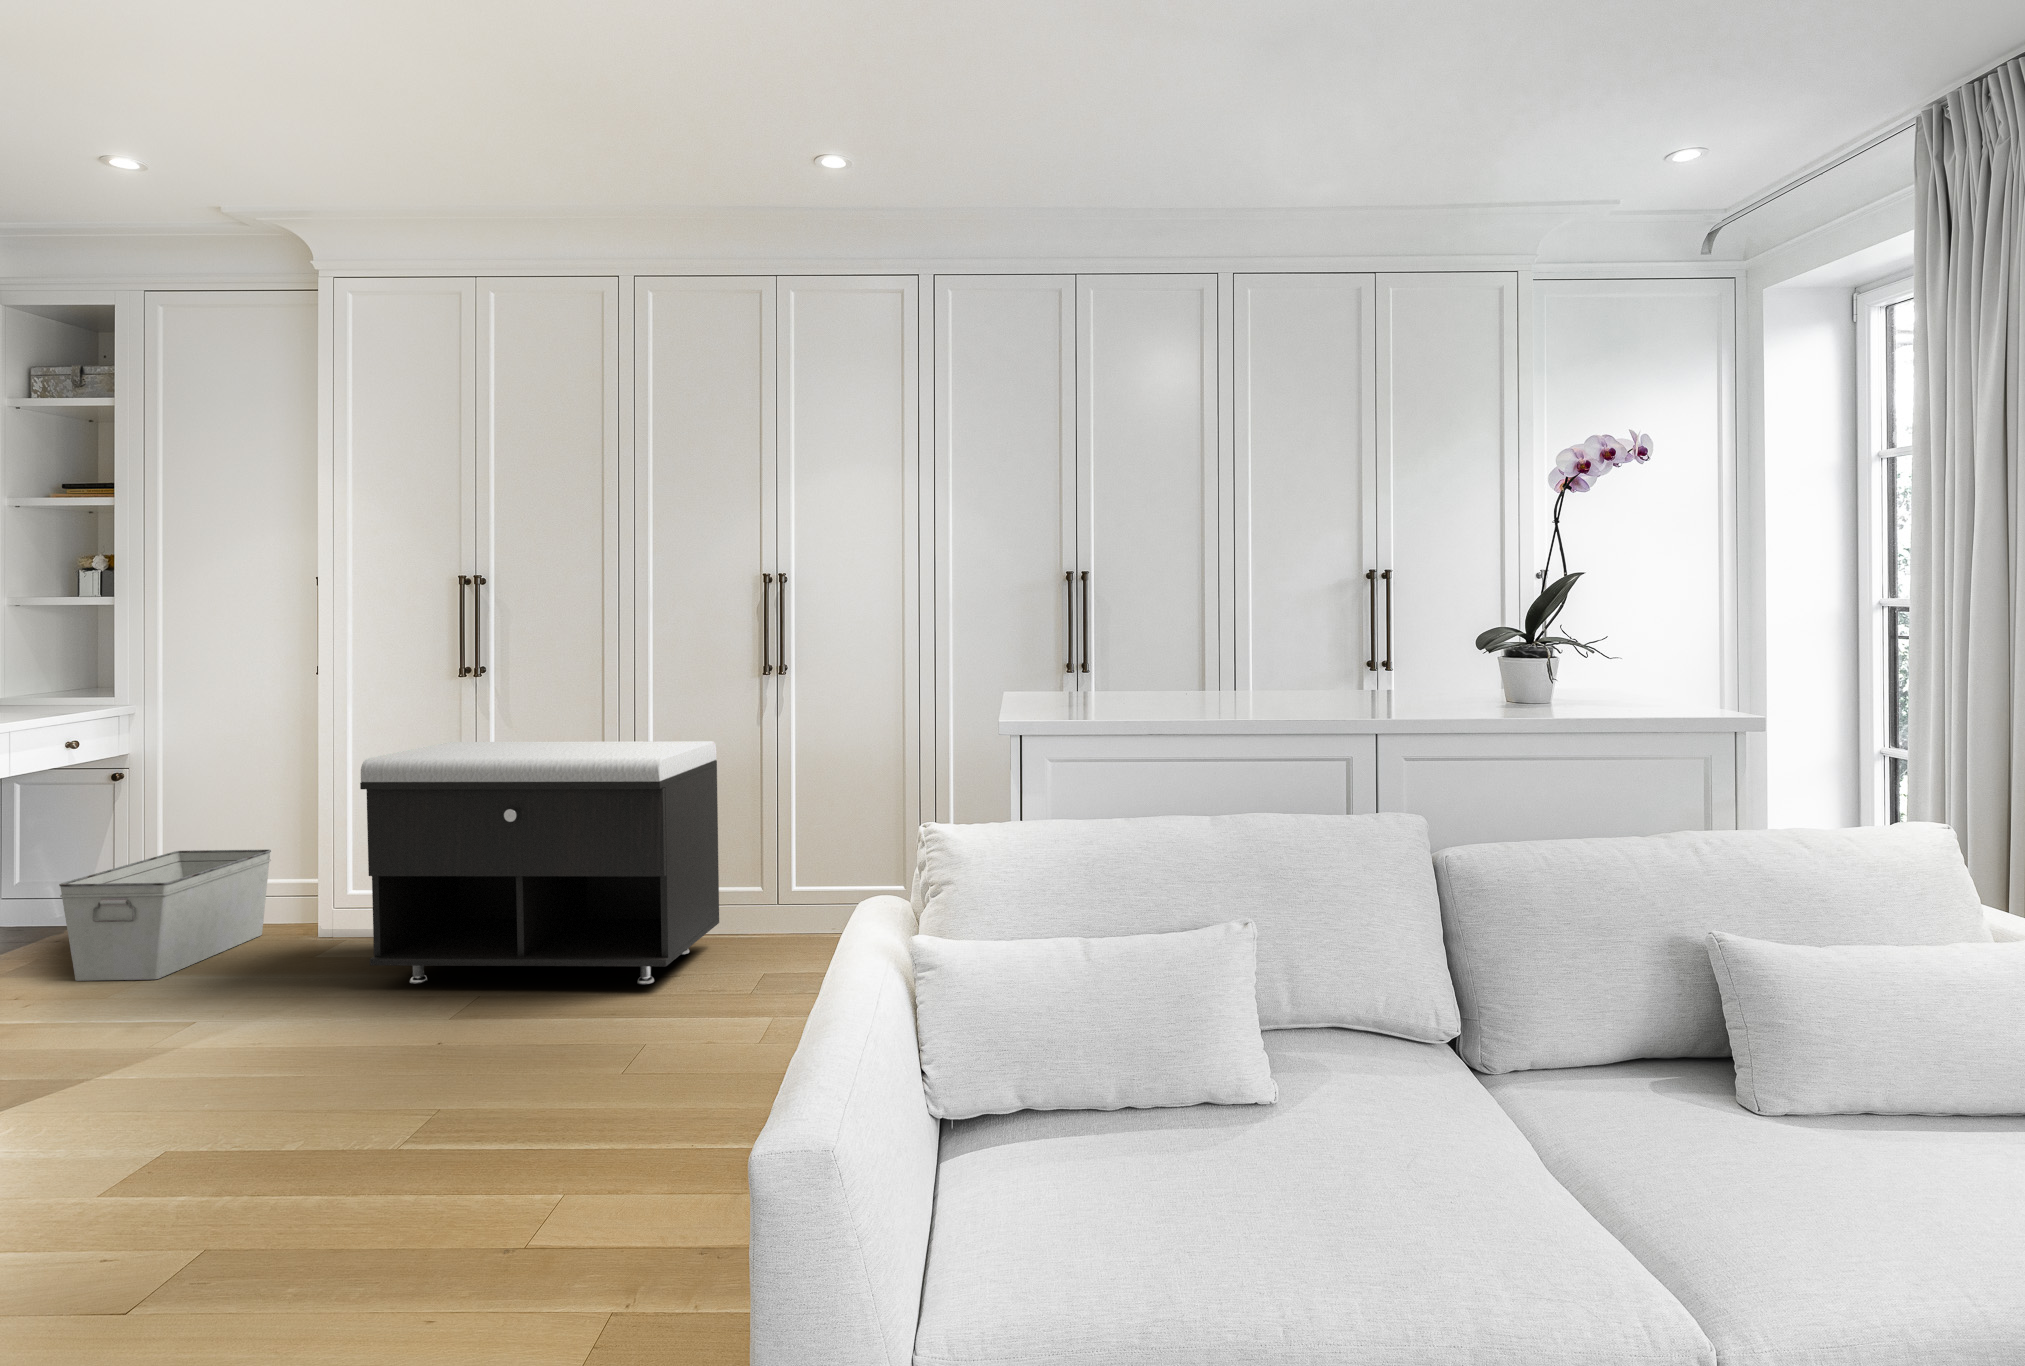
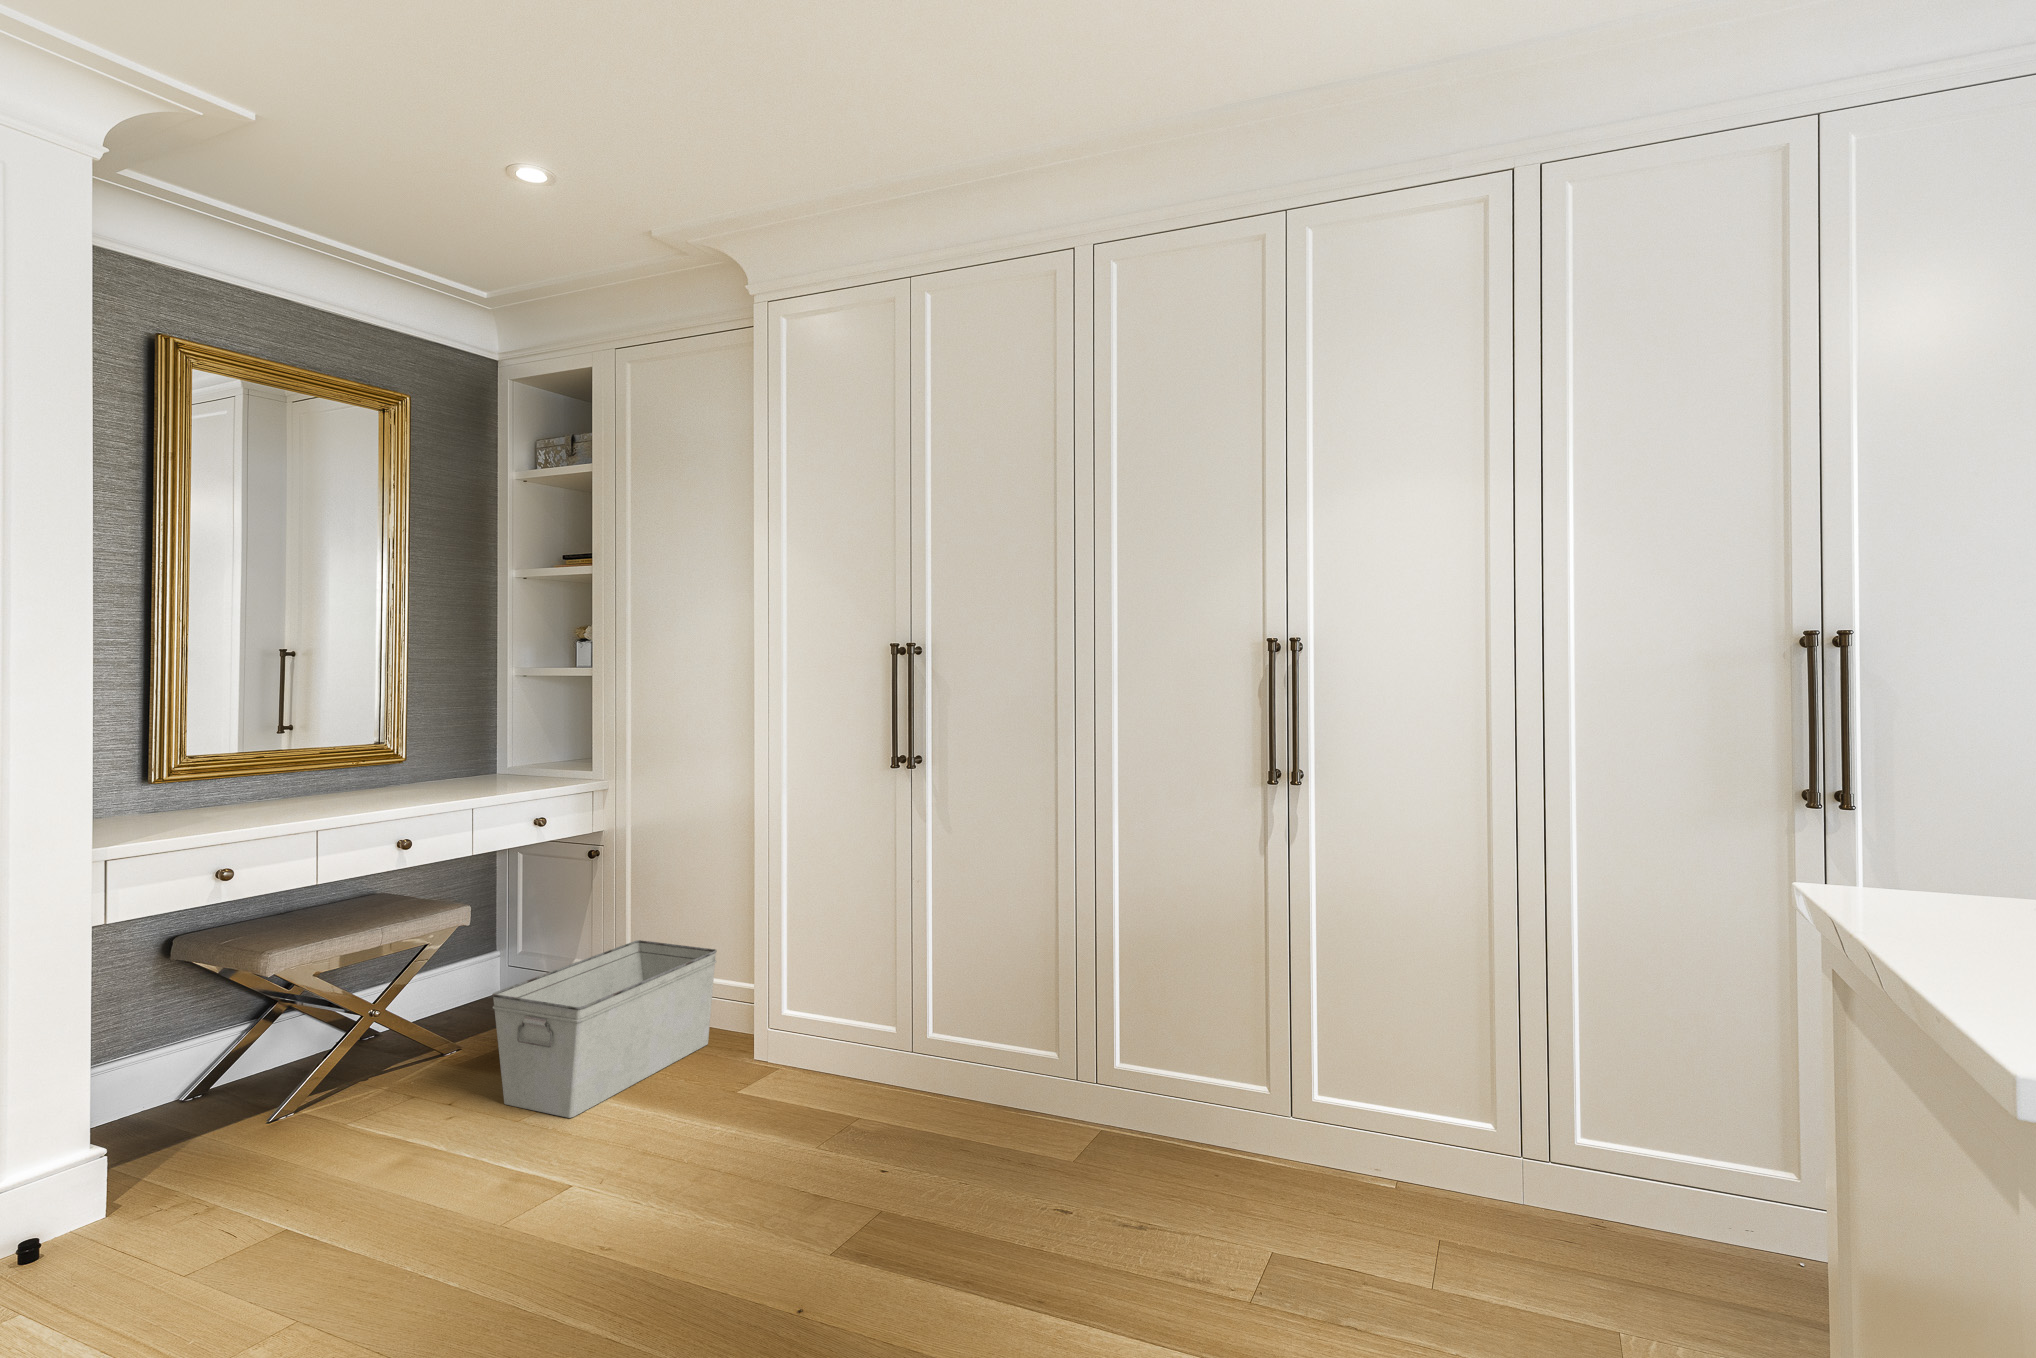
storage bench: present [360,741,719,985] -> none [747,851,1206,1269]

